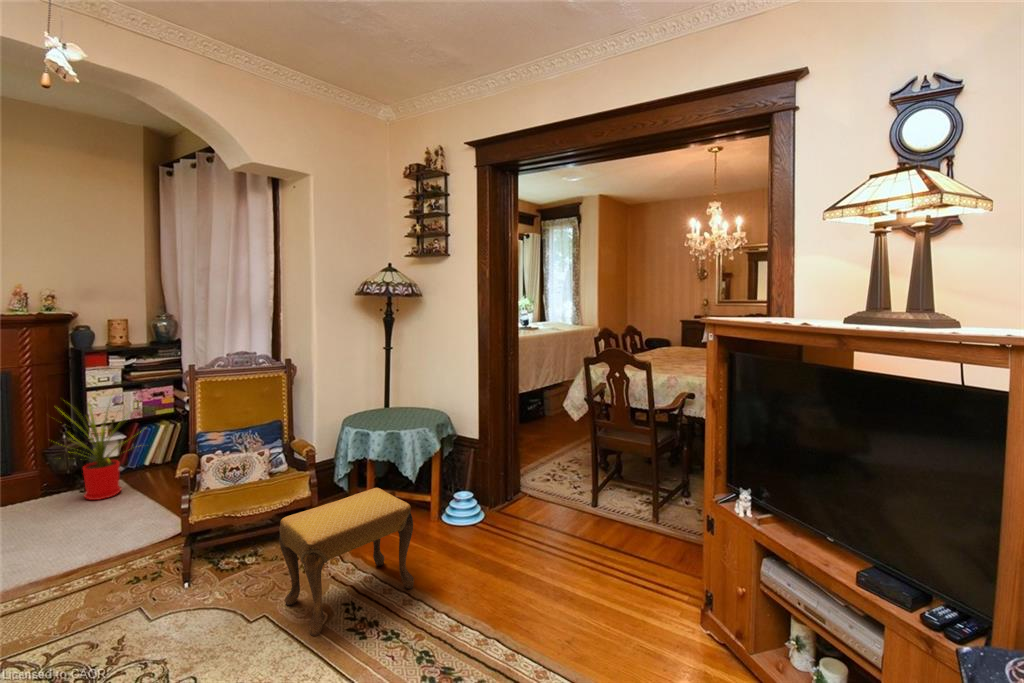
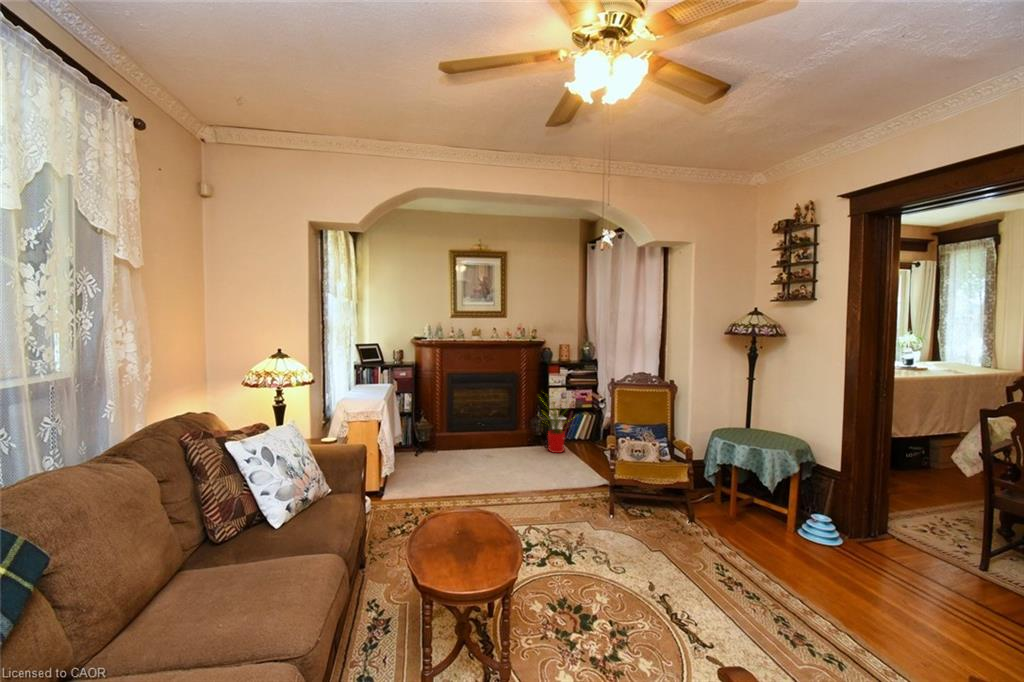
footstool: present [279,488,414,636] -> none [671,488,779,581]

